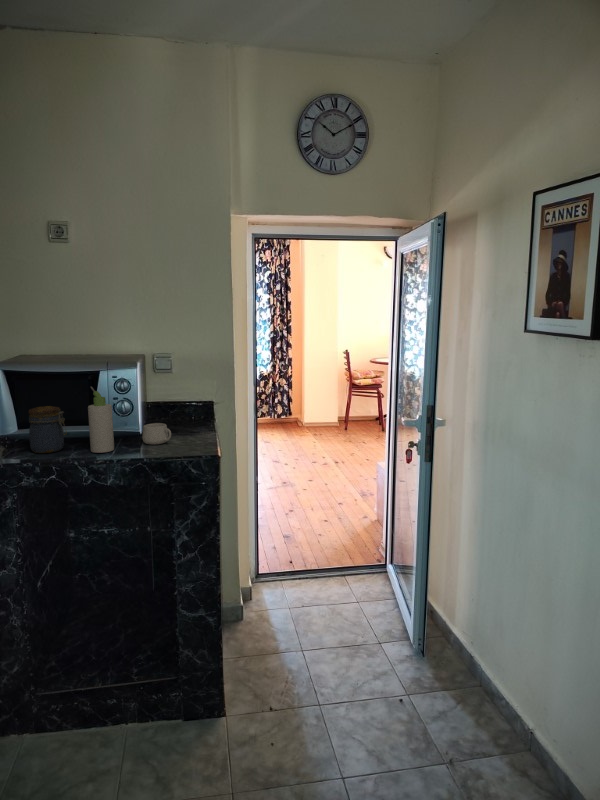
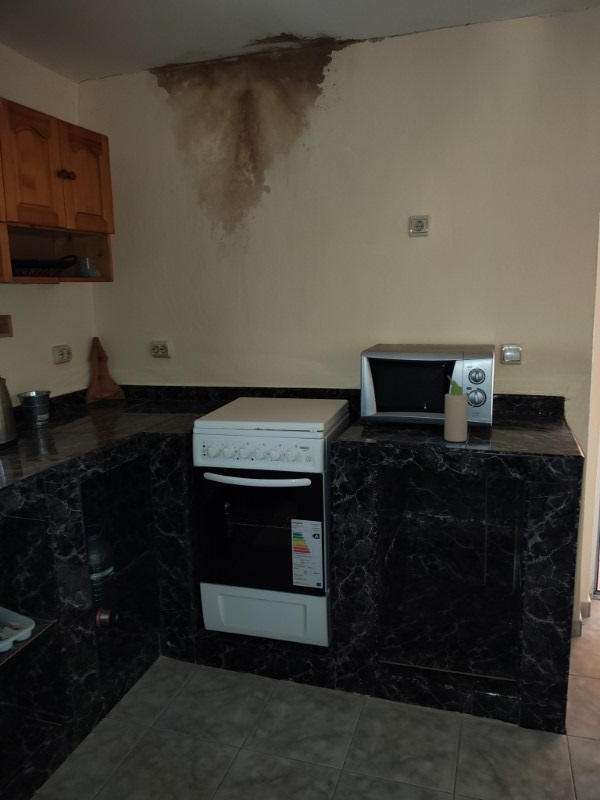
jar: present [29,406,67,453] -> none [388,393,422,437]
mug: present [142,423,171,444] -> none [494,416,526,438]

